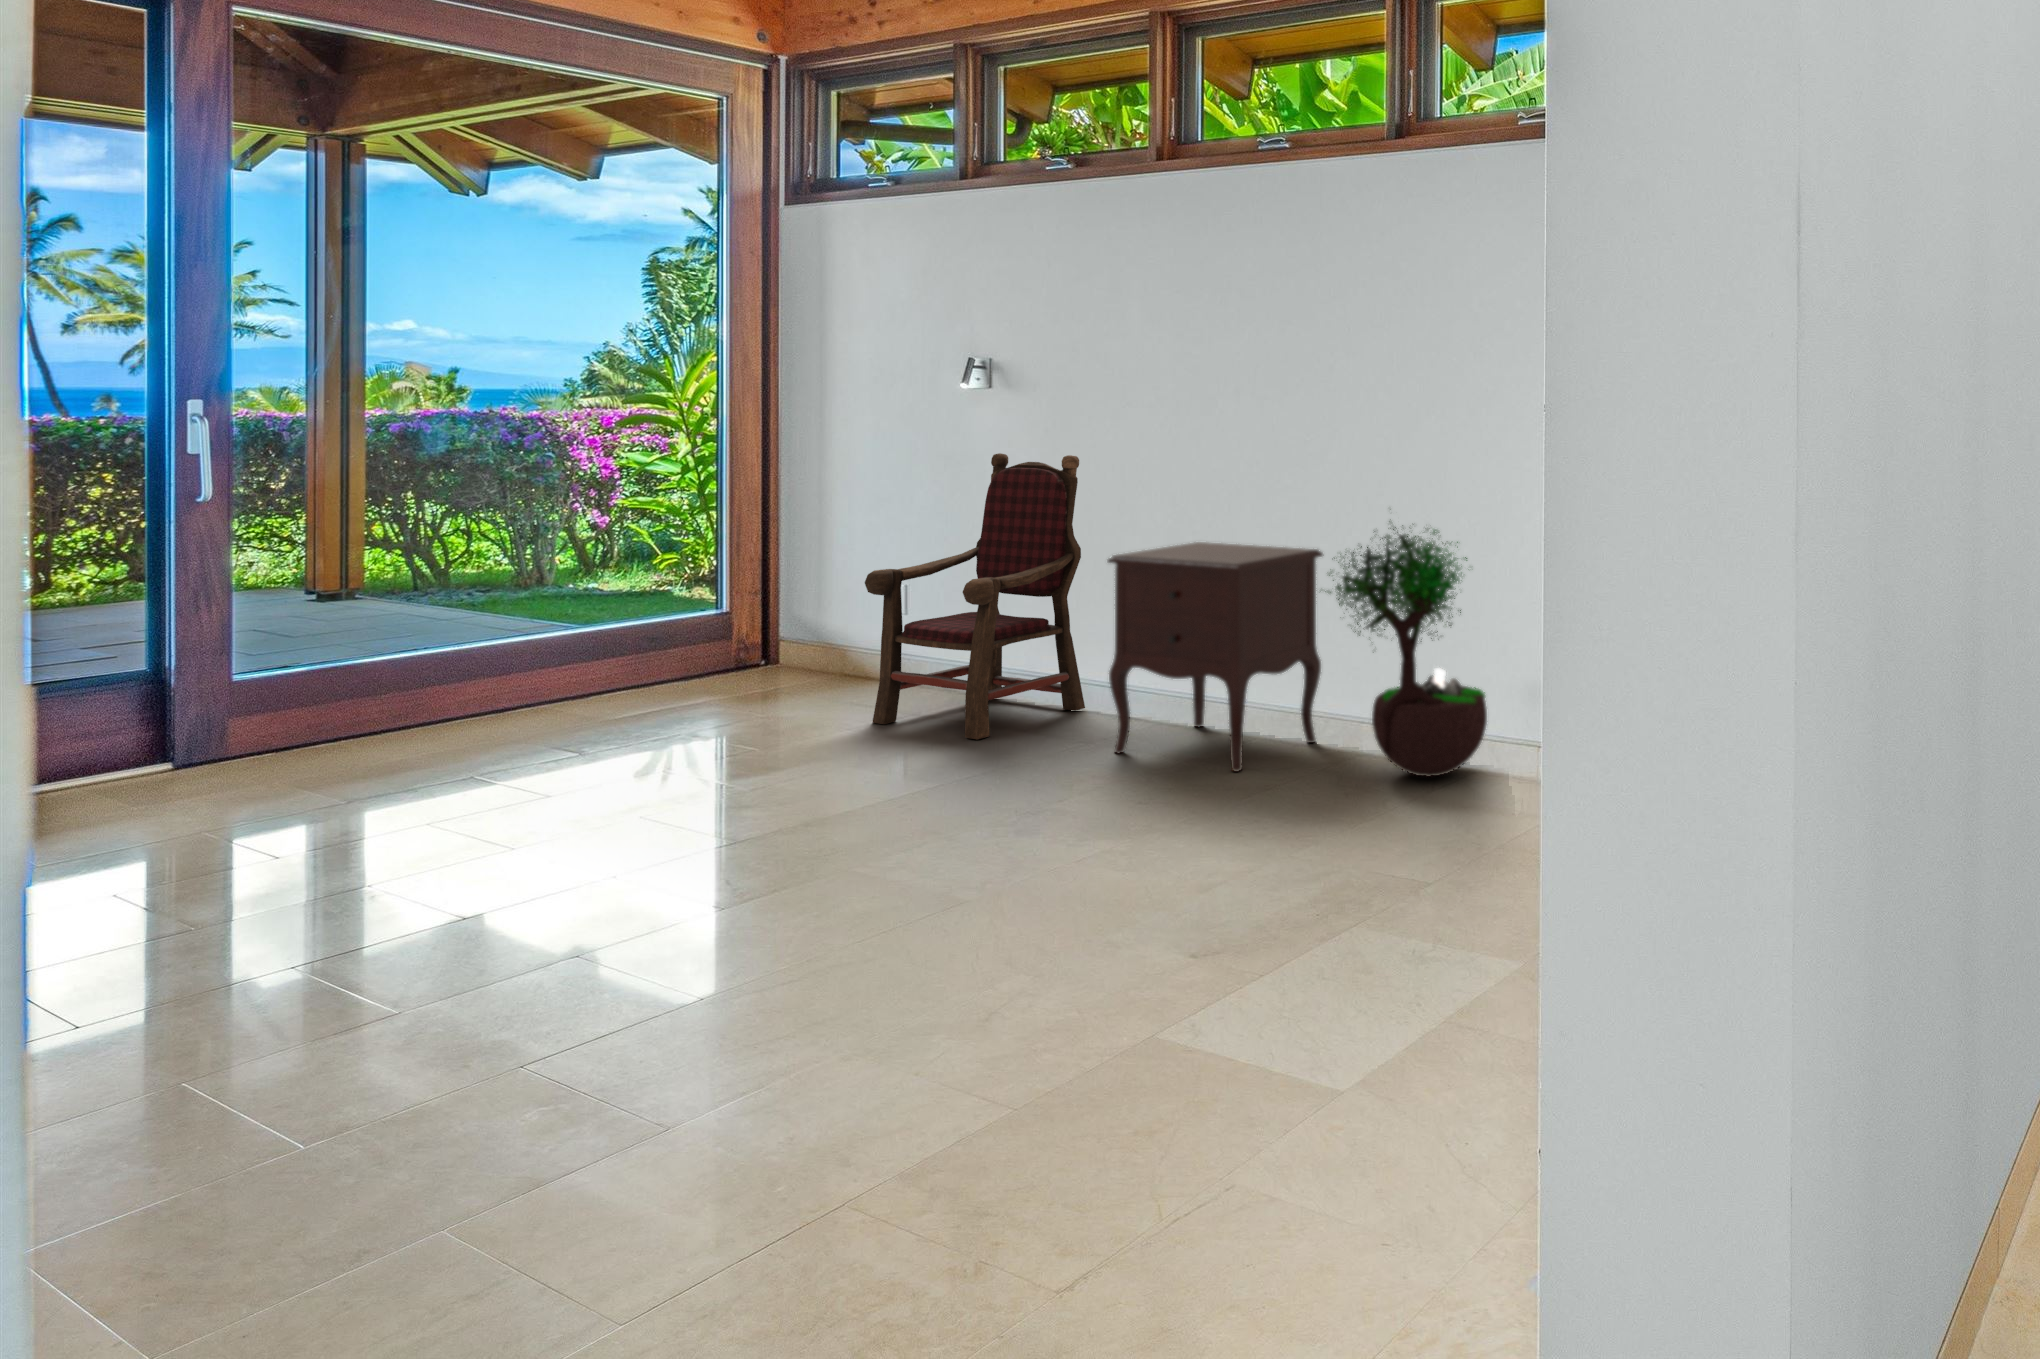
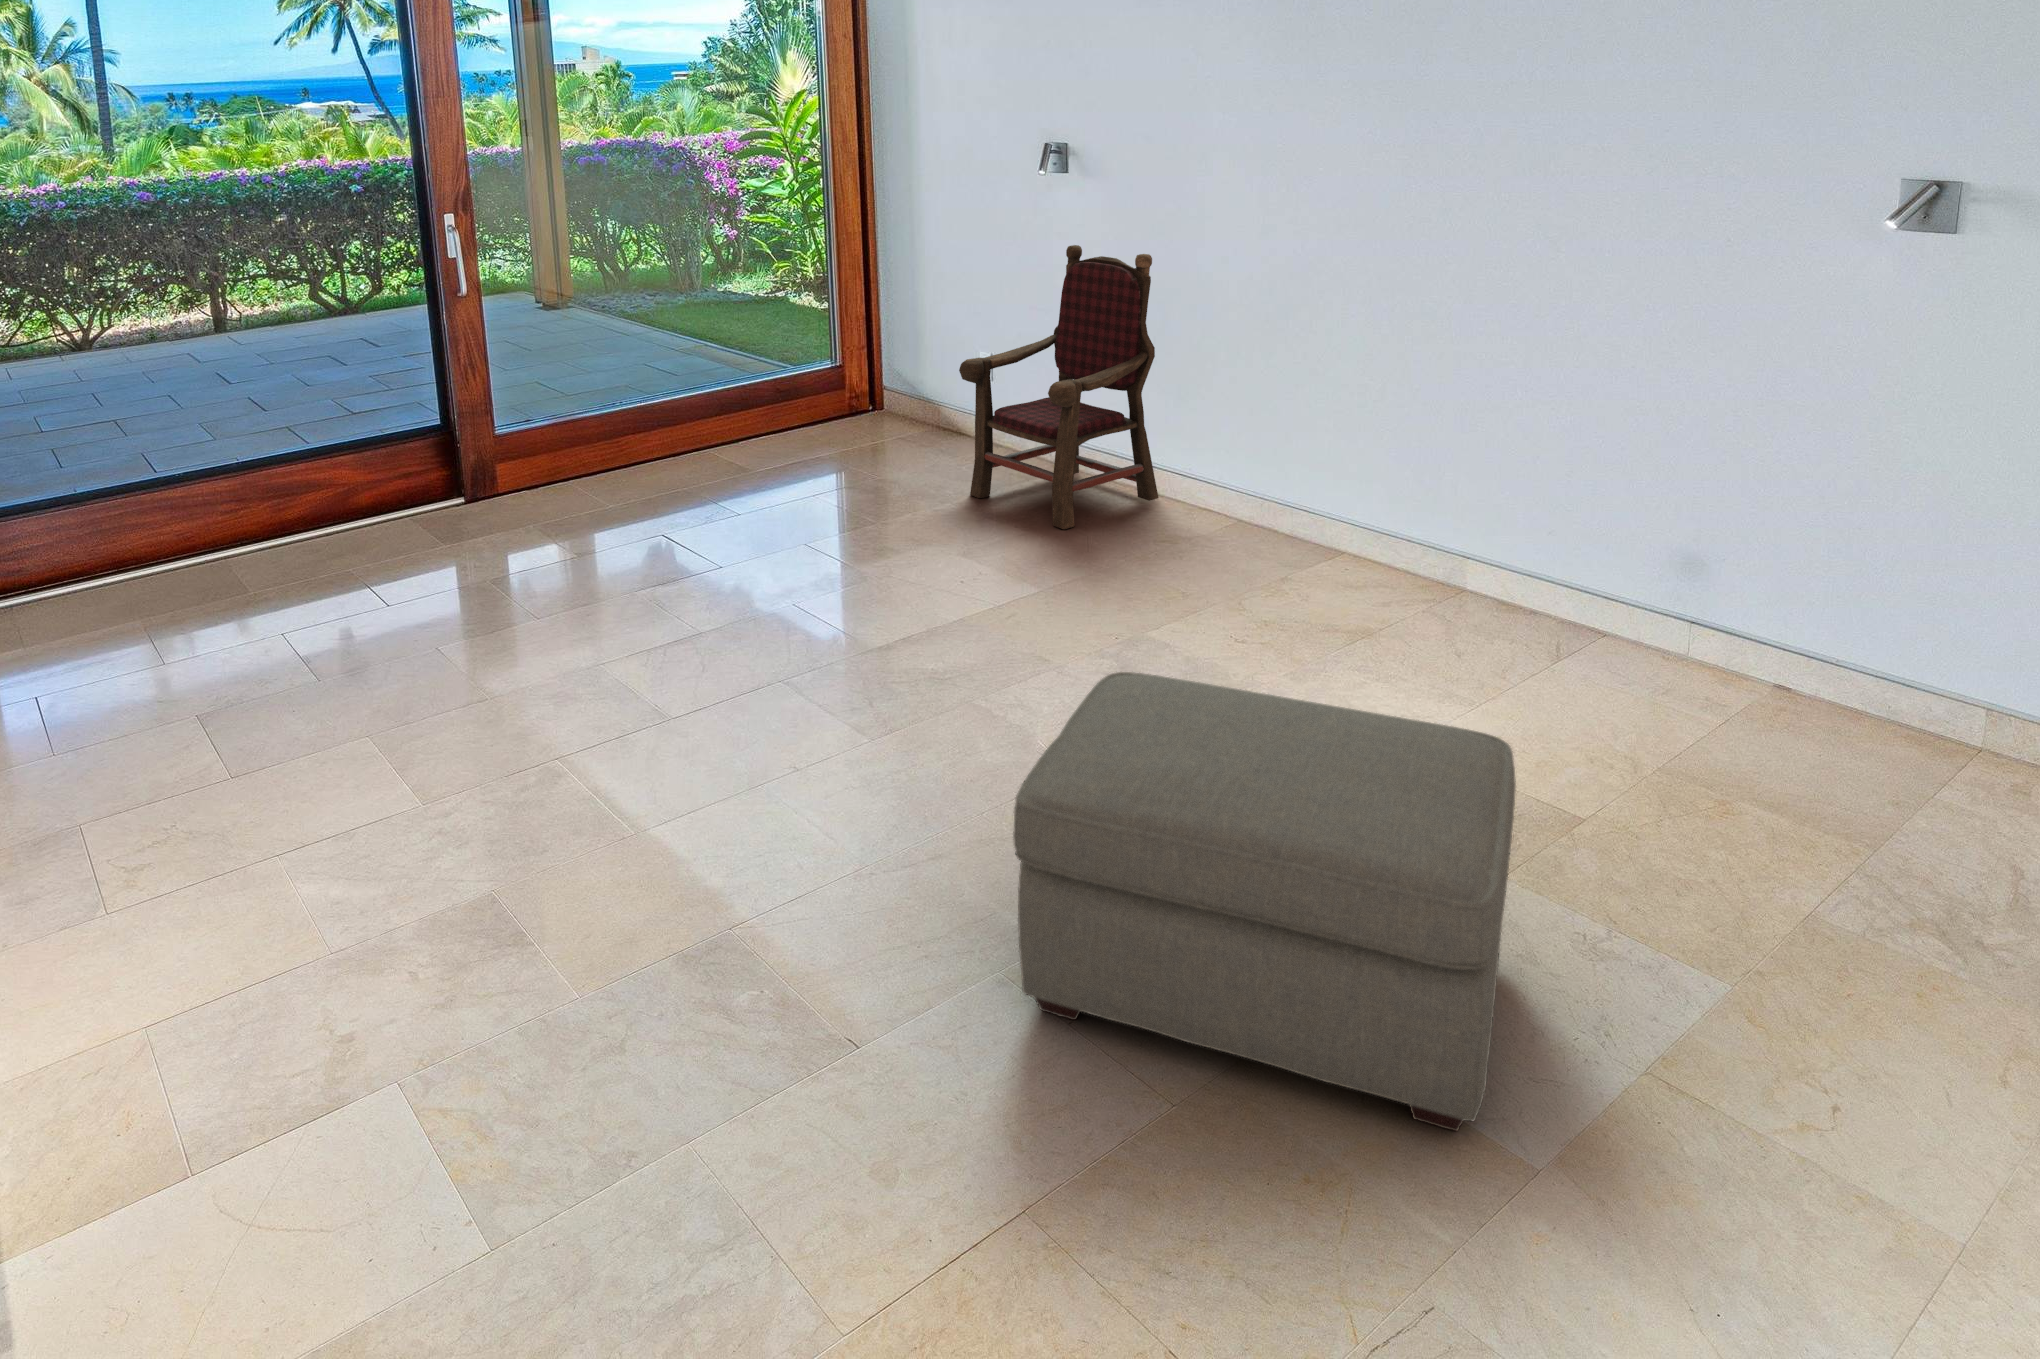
potted tree: present [1325,521,1487,777] -> none [1424,360,1619,652]
nightstand: present [1108,542,1323,772] -> none [1188,355,1419,610]
ottoman: none [863,758,1357,1097] -> present [1013,672,1516,1131]

